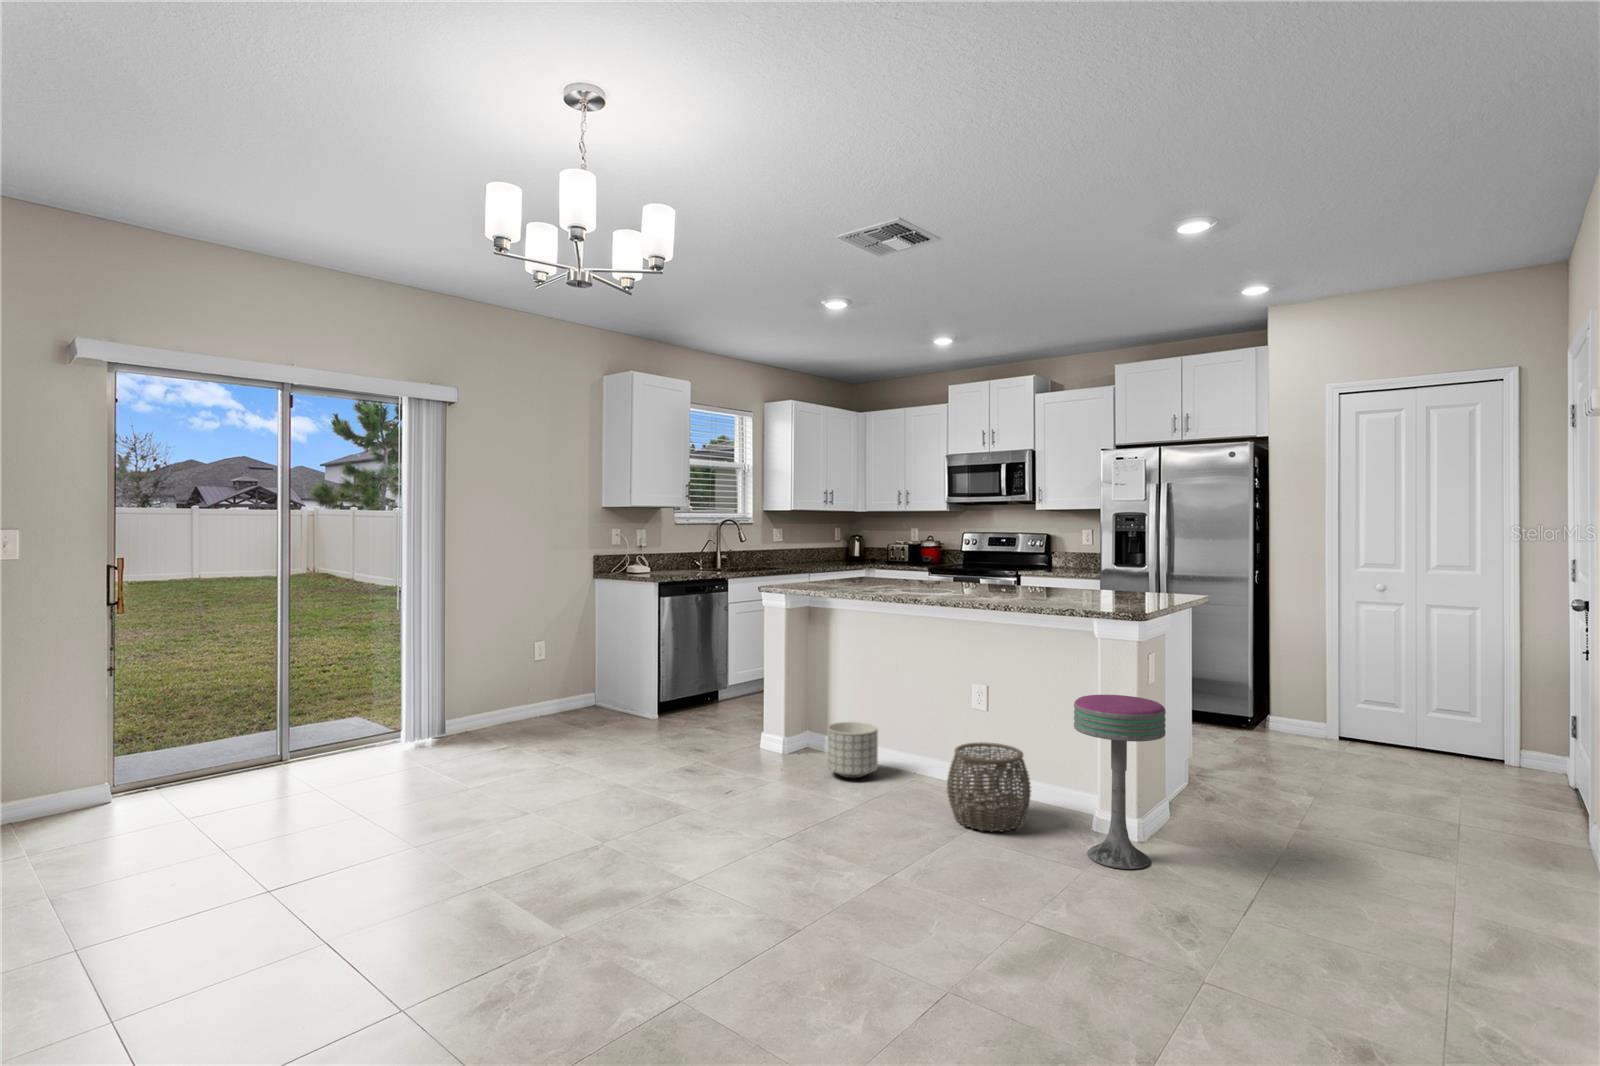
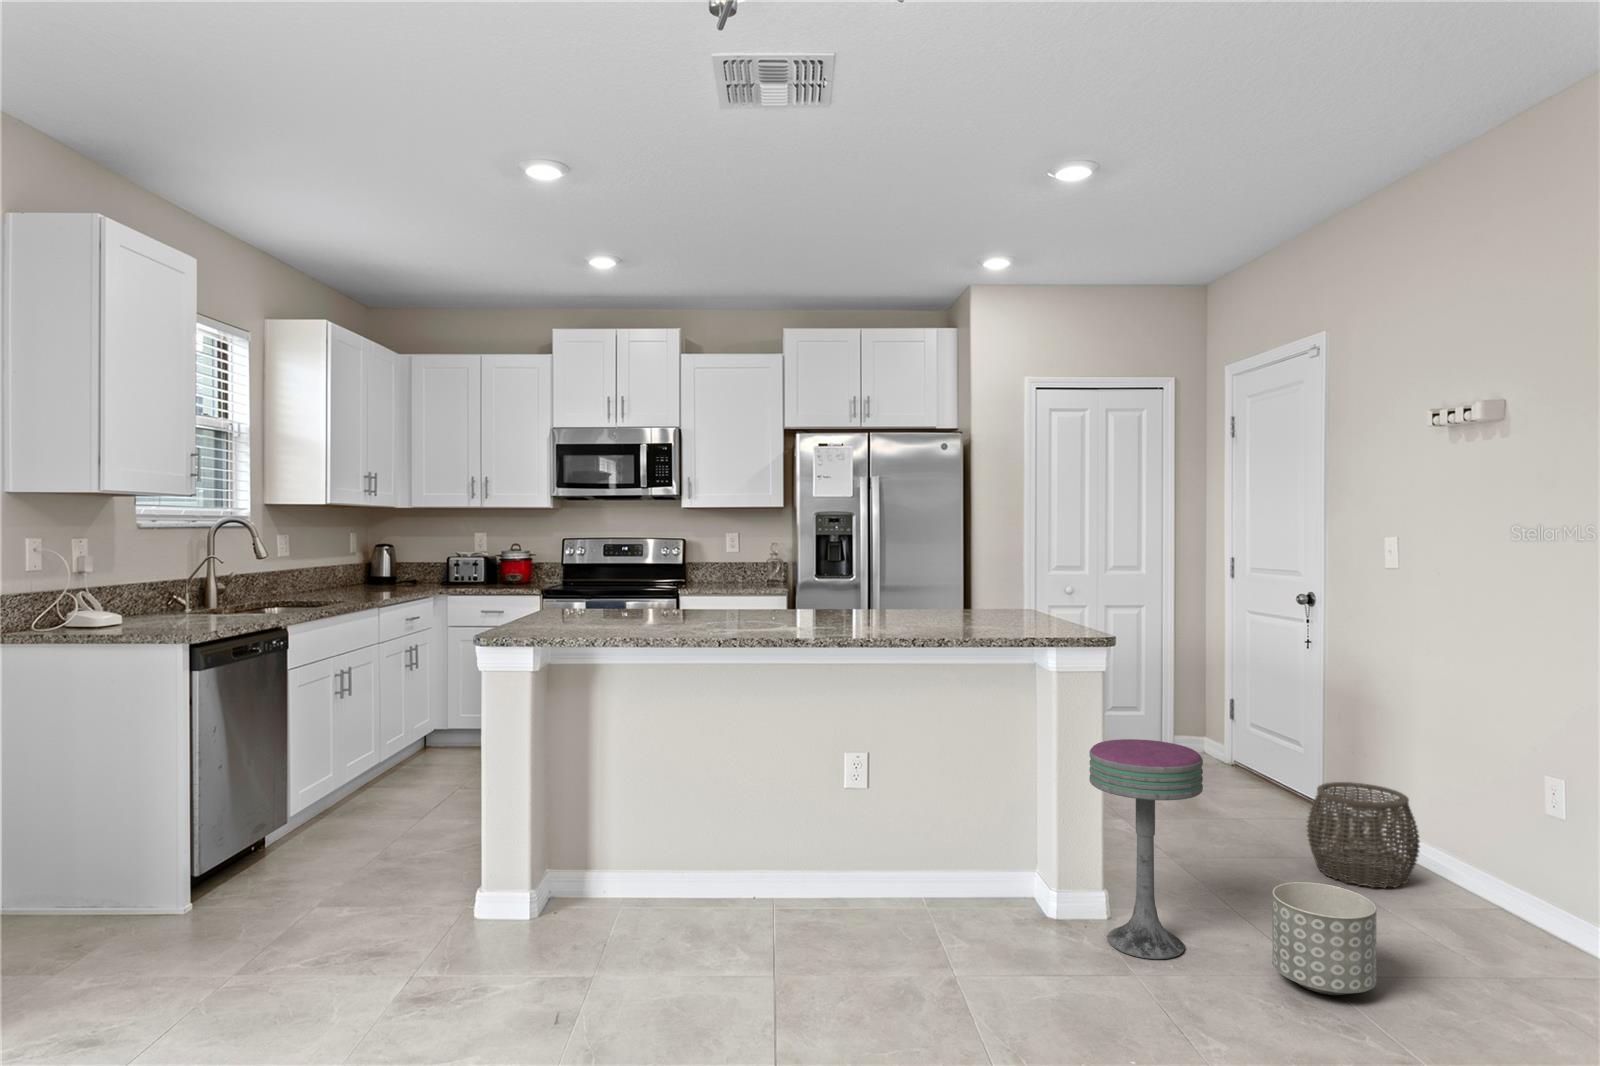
planter: present [827,722,878,778] -> present [1272,882,1376,995]
woven basket: present [947,743,1031,832] -> present [1307,782,1420,888]

